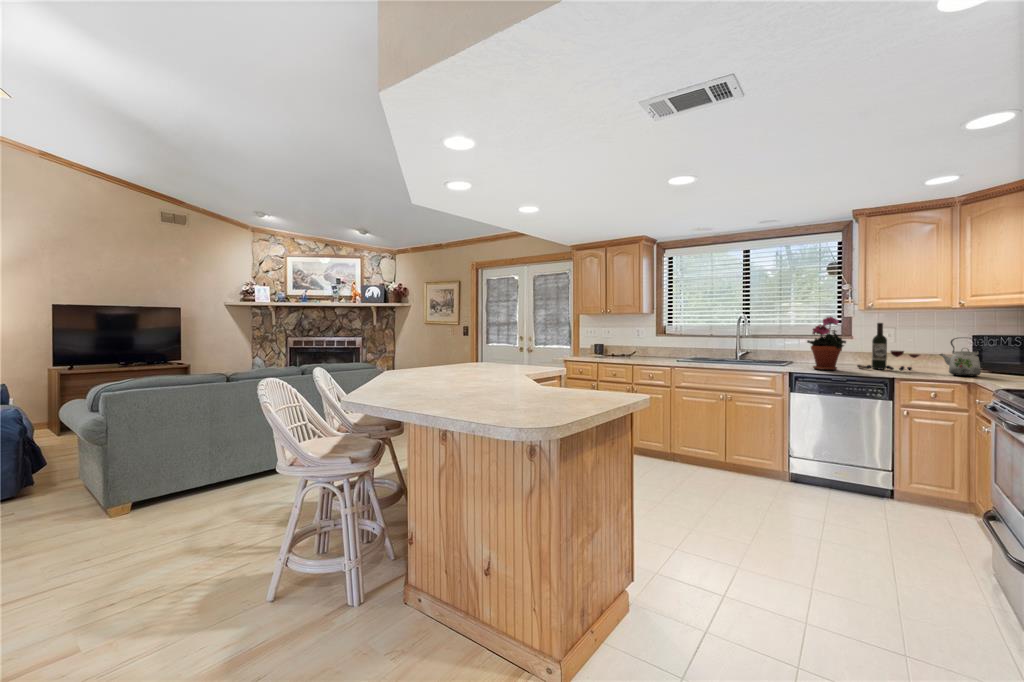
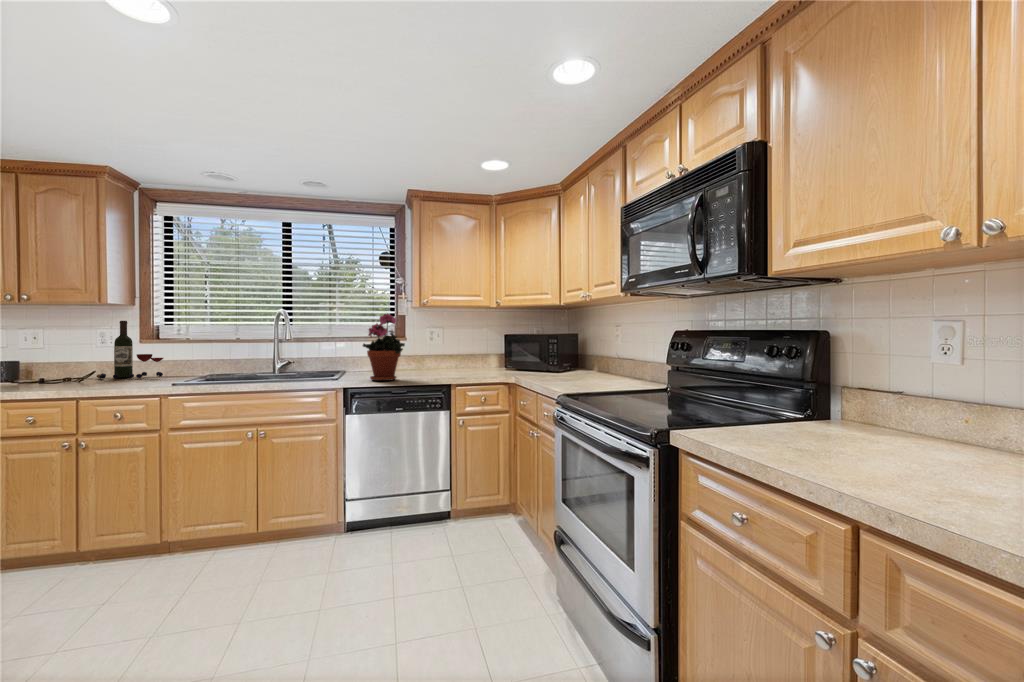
wine bottle: present [857,323,919,371] -> present [97,321,163,379]
kettle: present [940,338,981,376] -> none [485,338,516,377]

